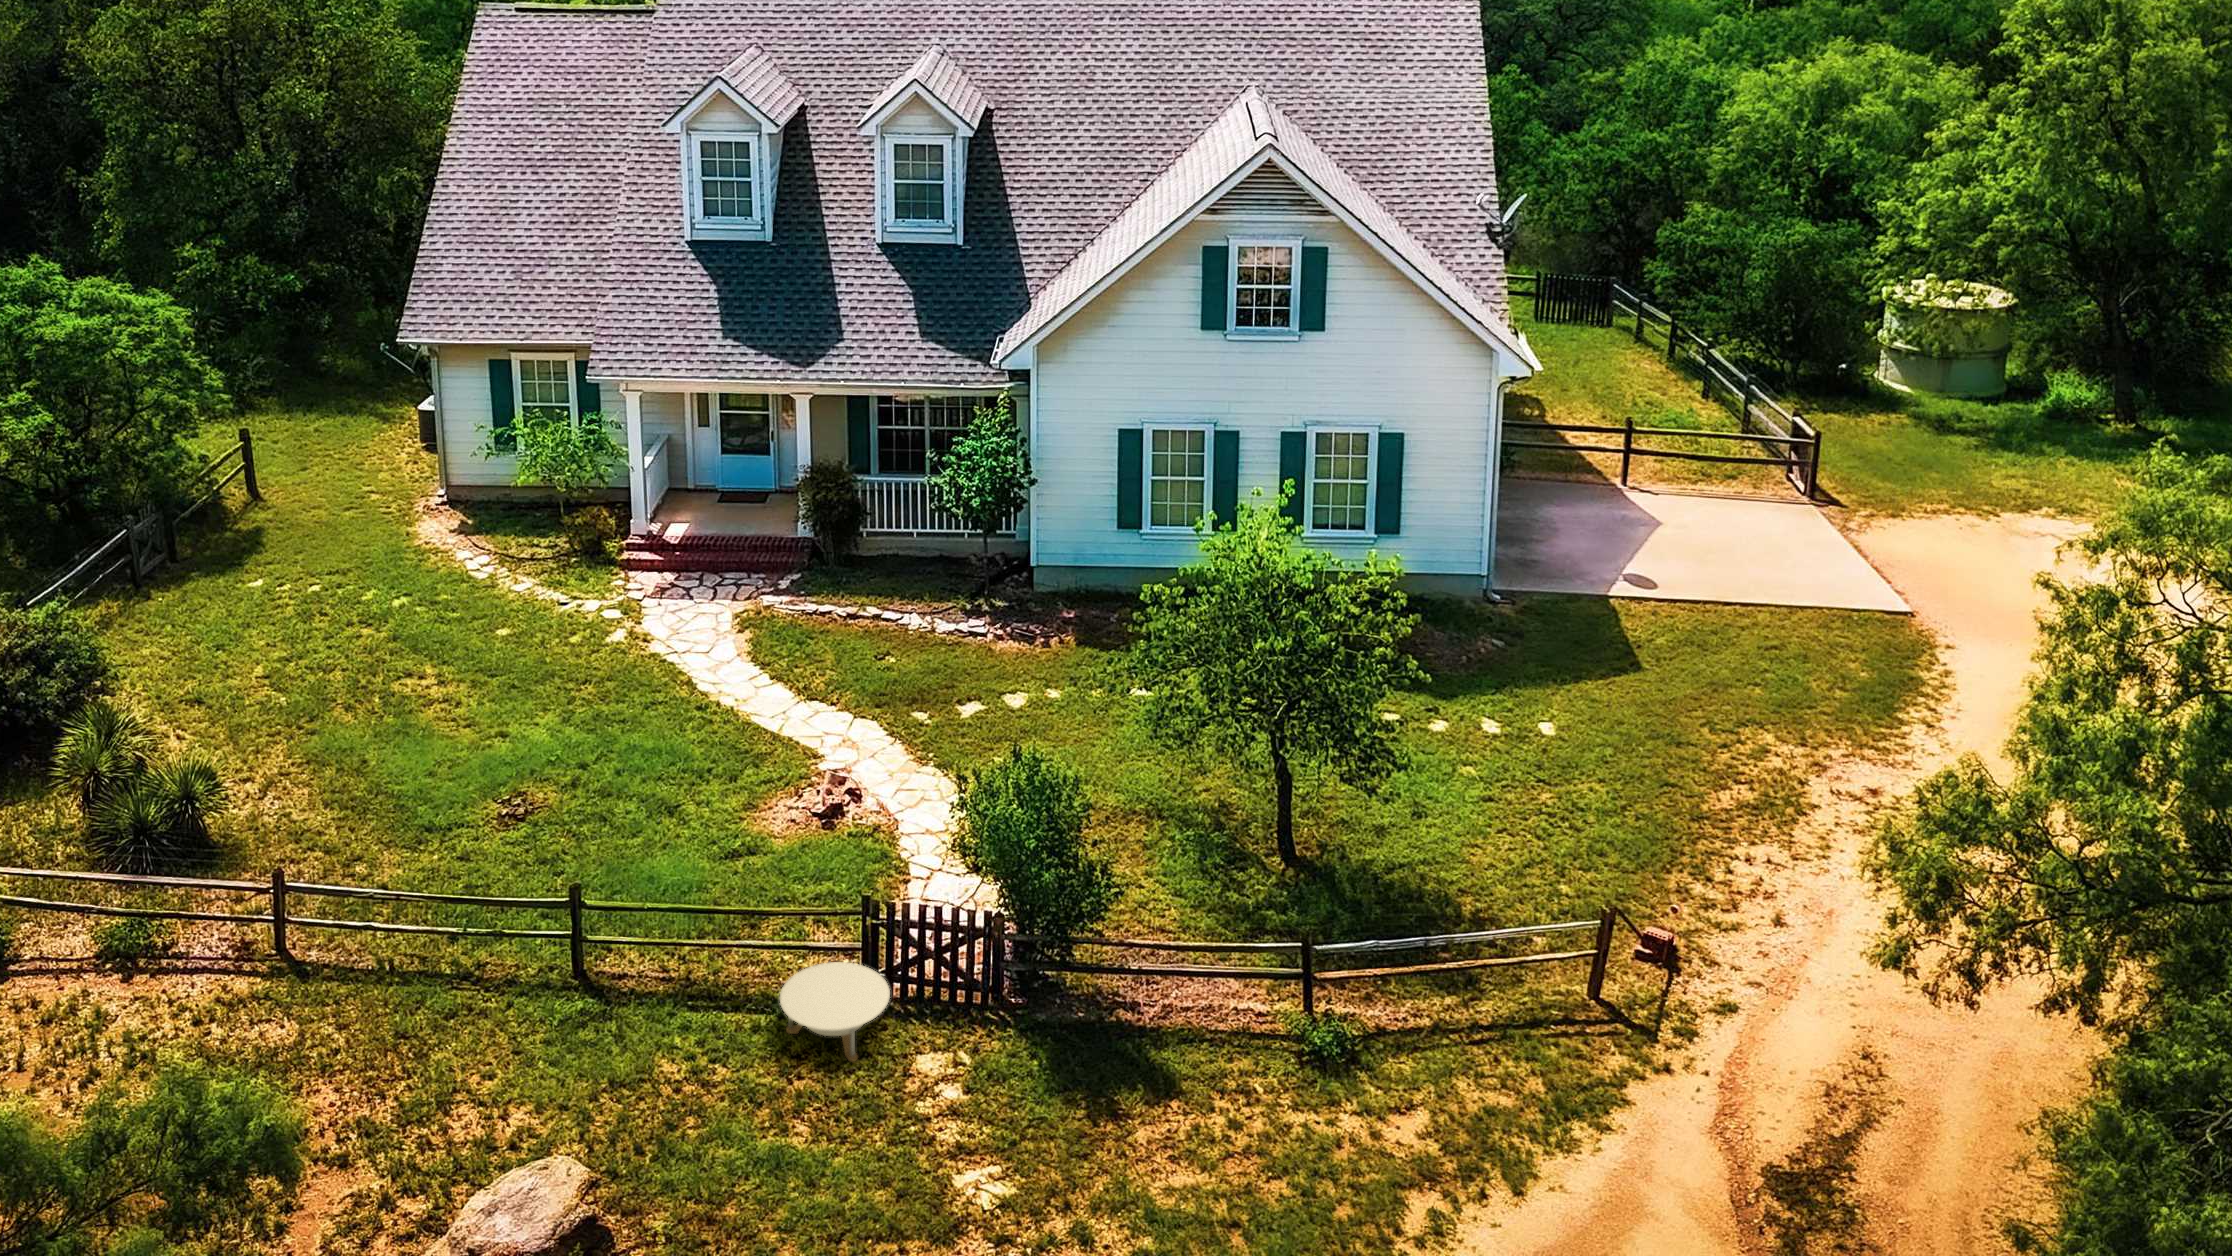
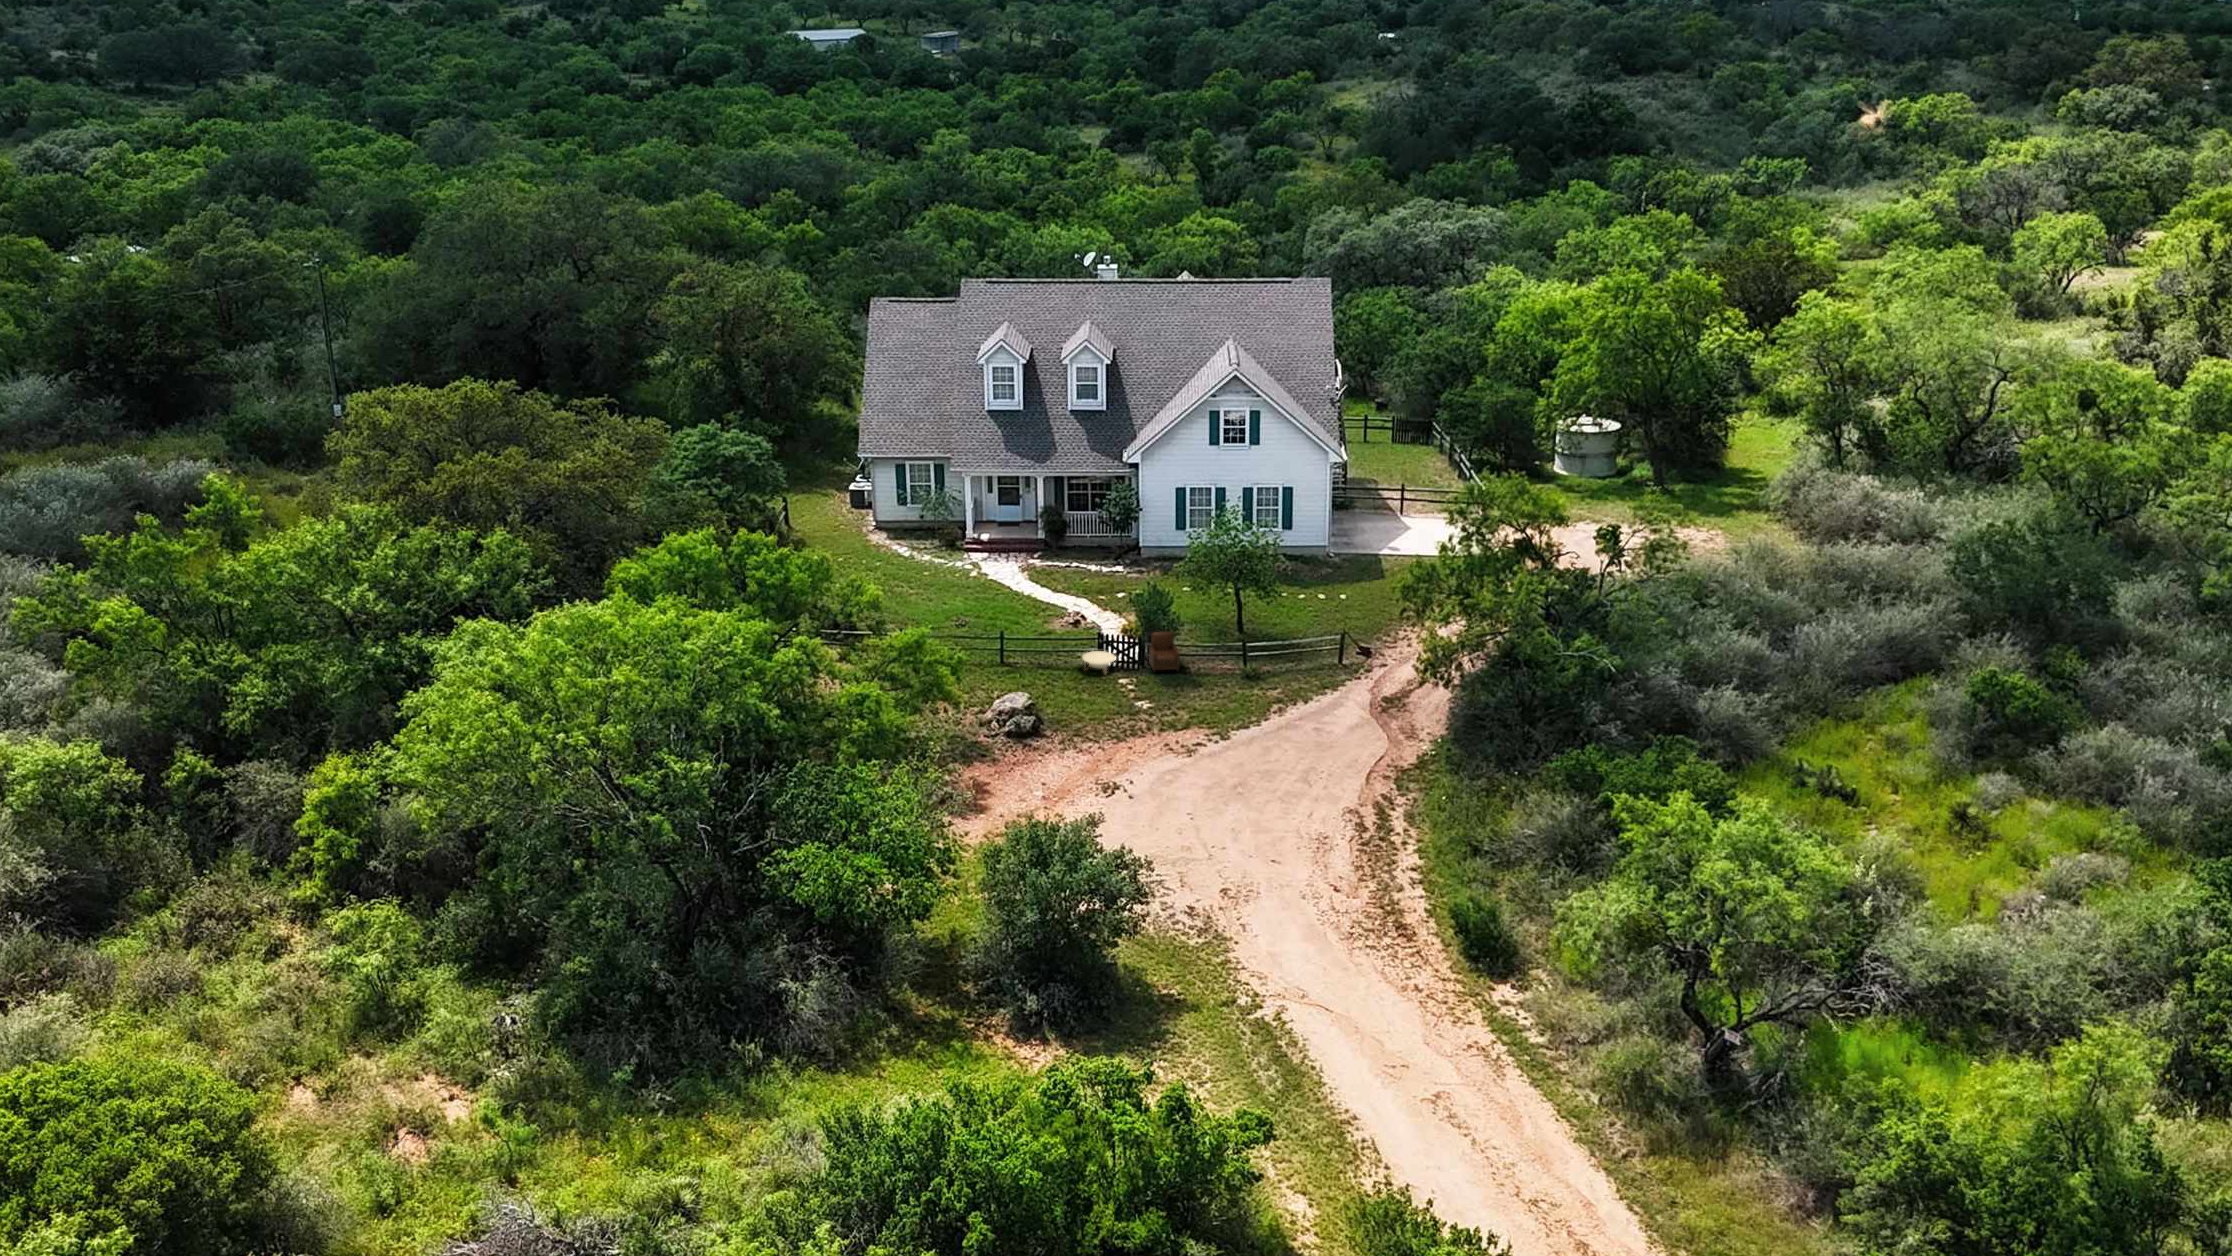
chair: none [1001,907,1097,1052] -> present [1149,632,1180,672]

